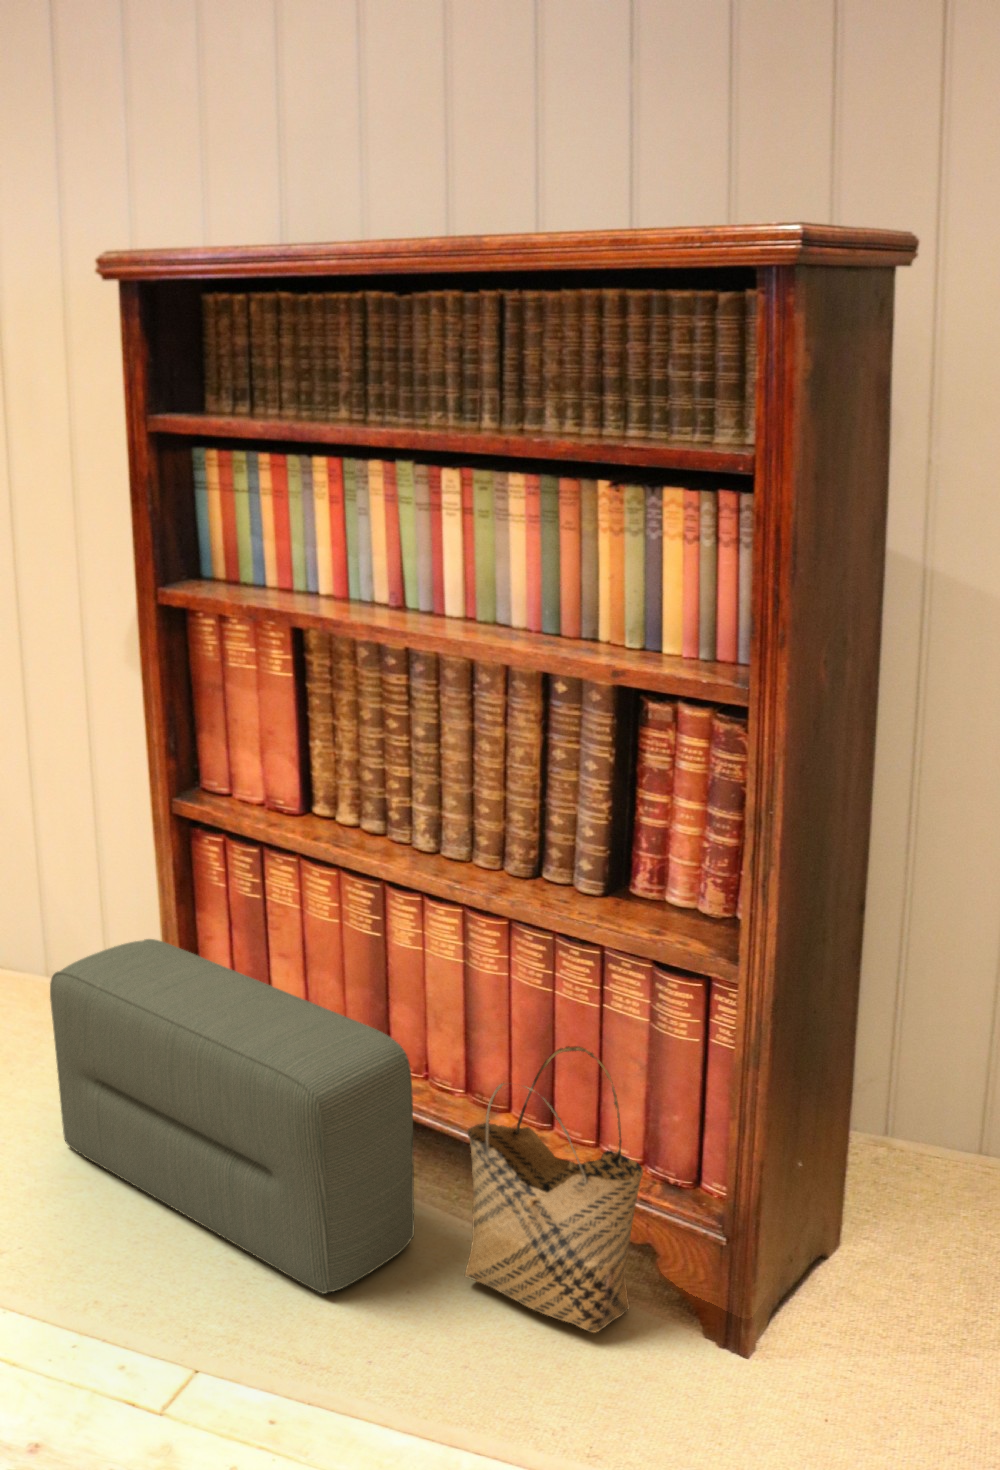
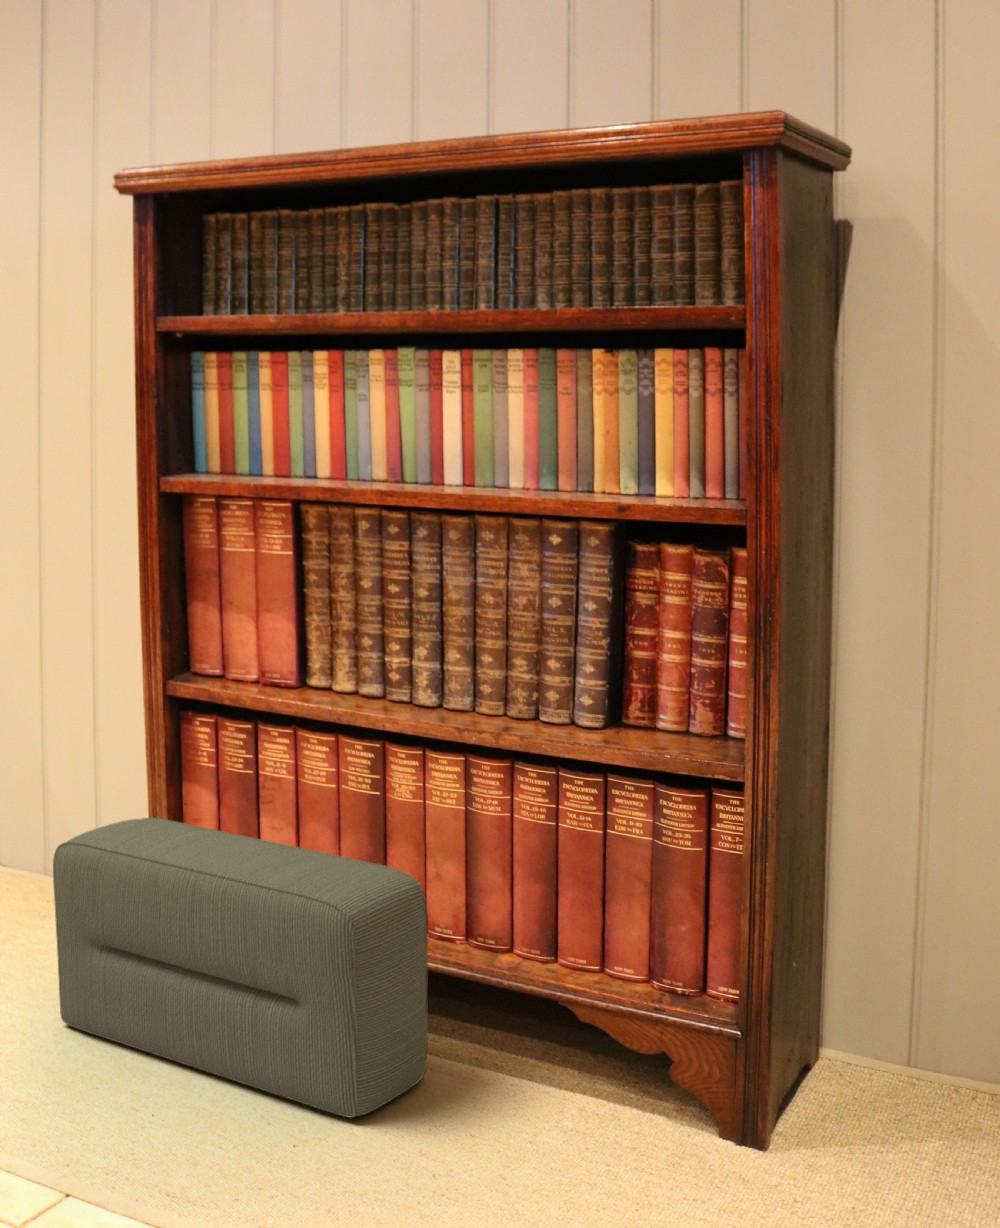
woven basket: present [465,1046,643,1333] -> none [484,865,655,1129]

